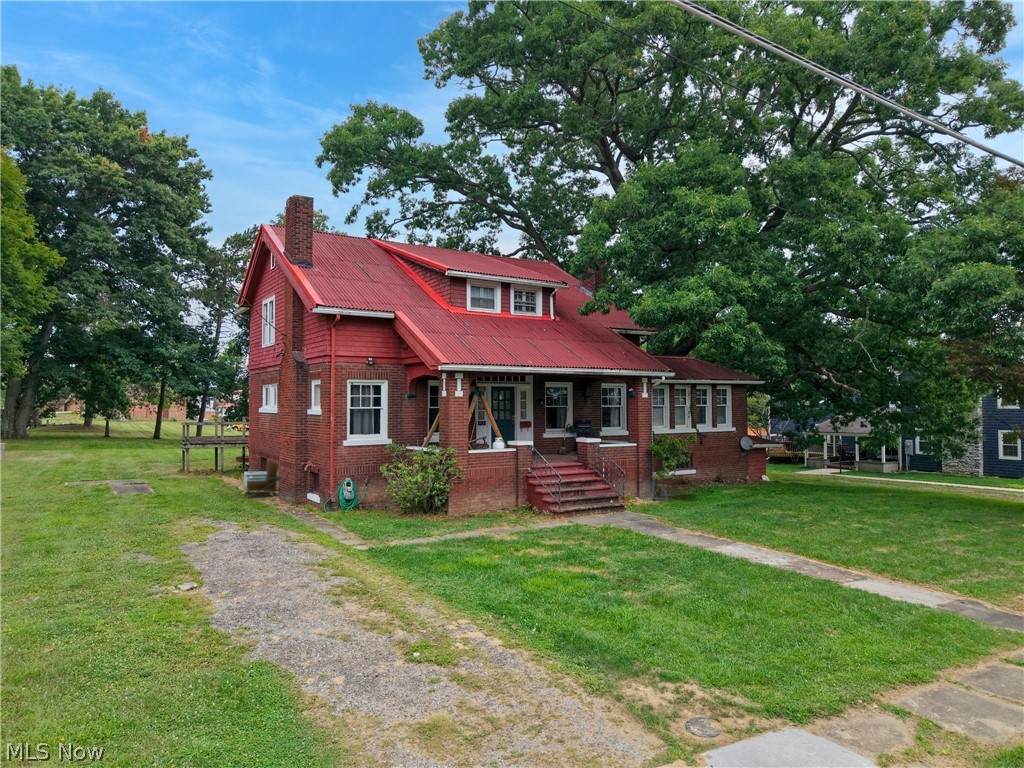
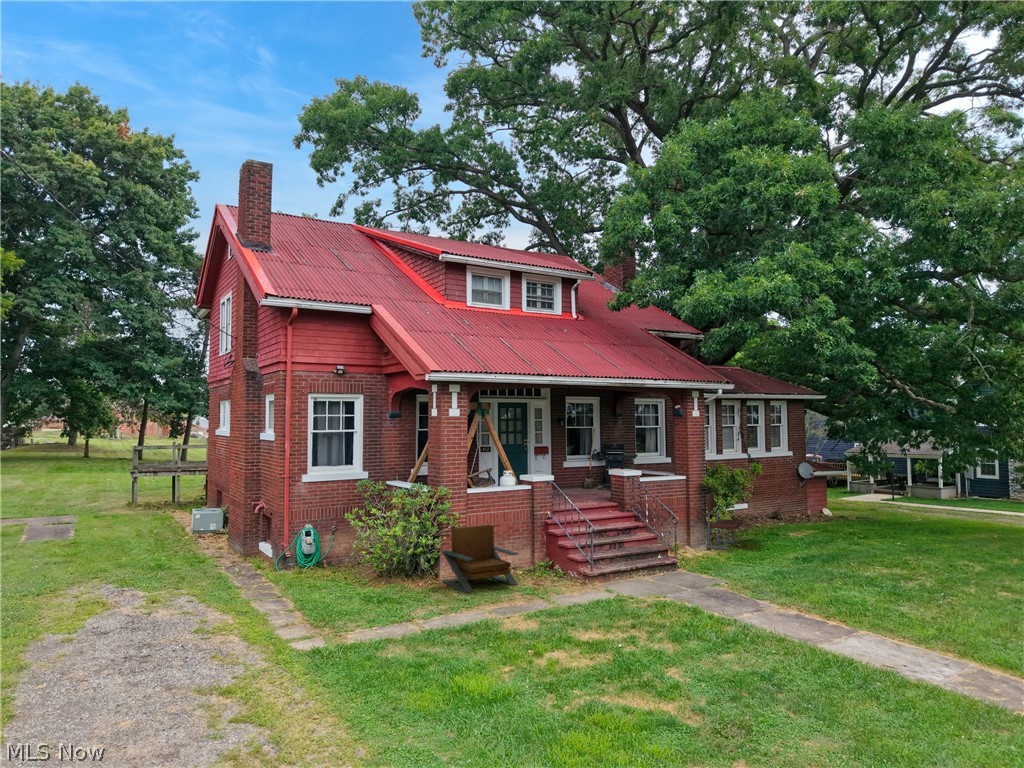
lounge chair: present [245,461,281,498] -> present [442,525,518,593]

